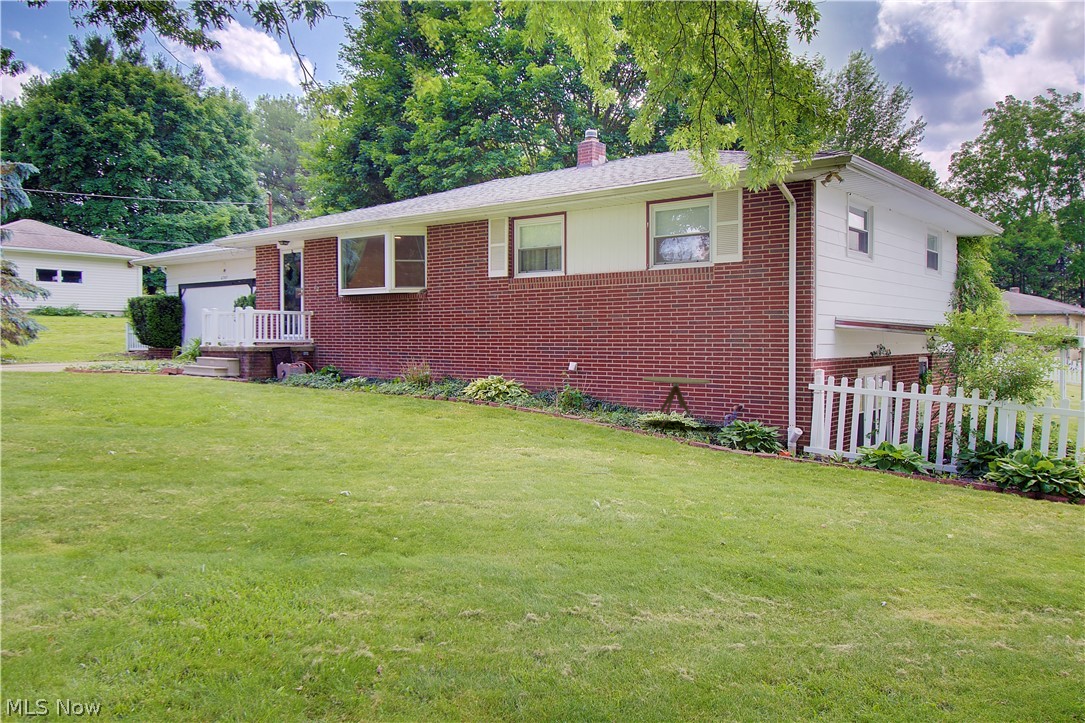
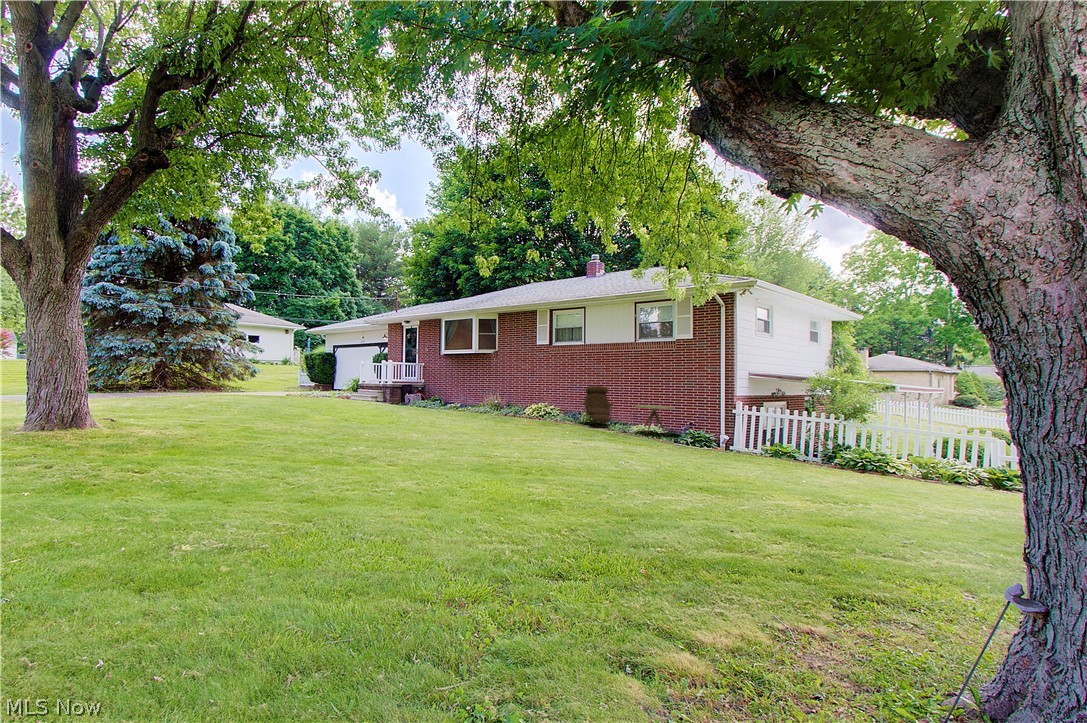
lounge chair: none [559,346,611,417] -> present [583,386,613,428]

